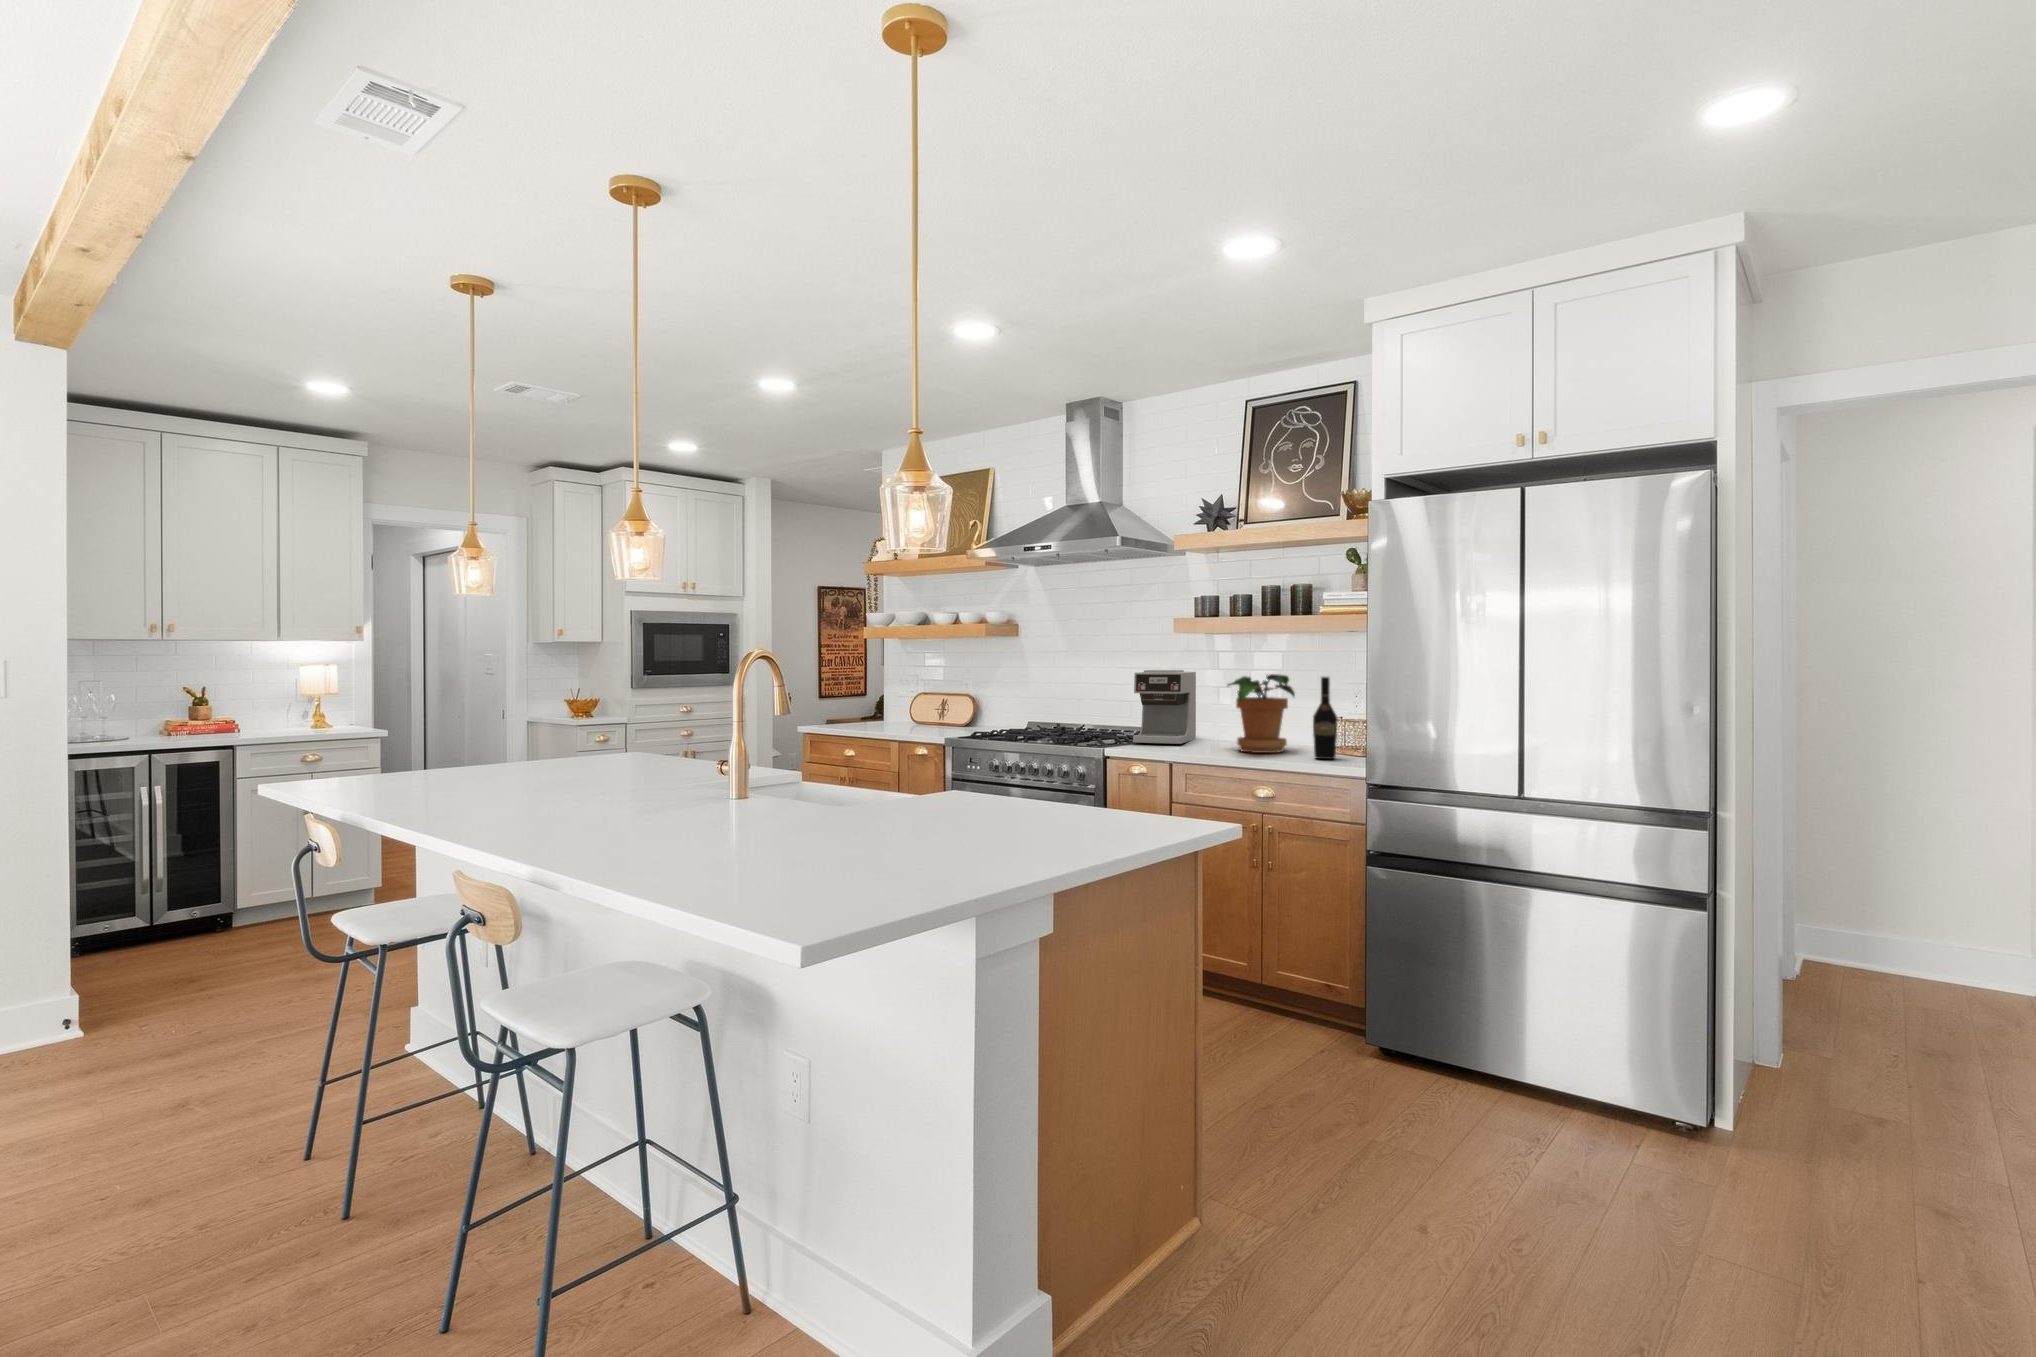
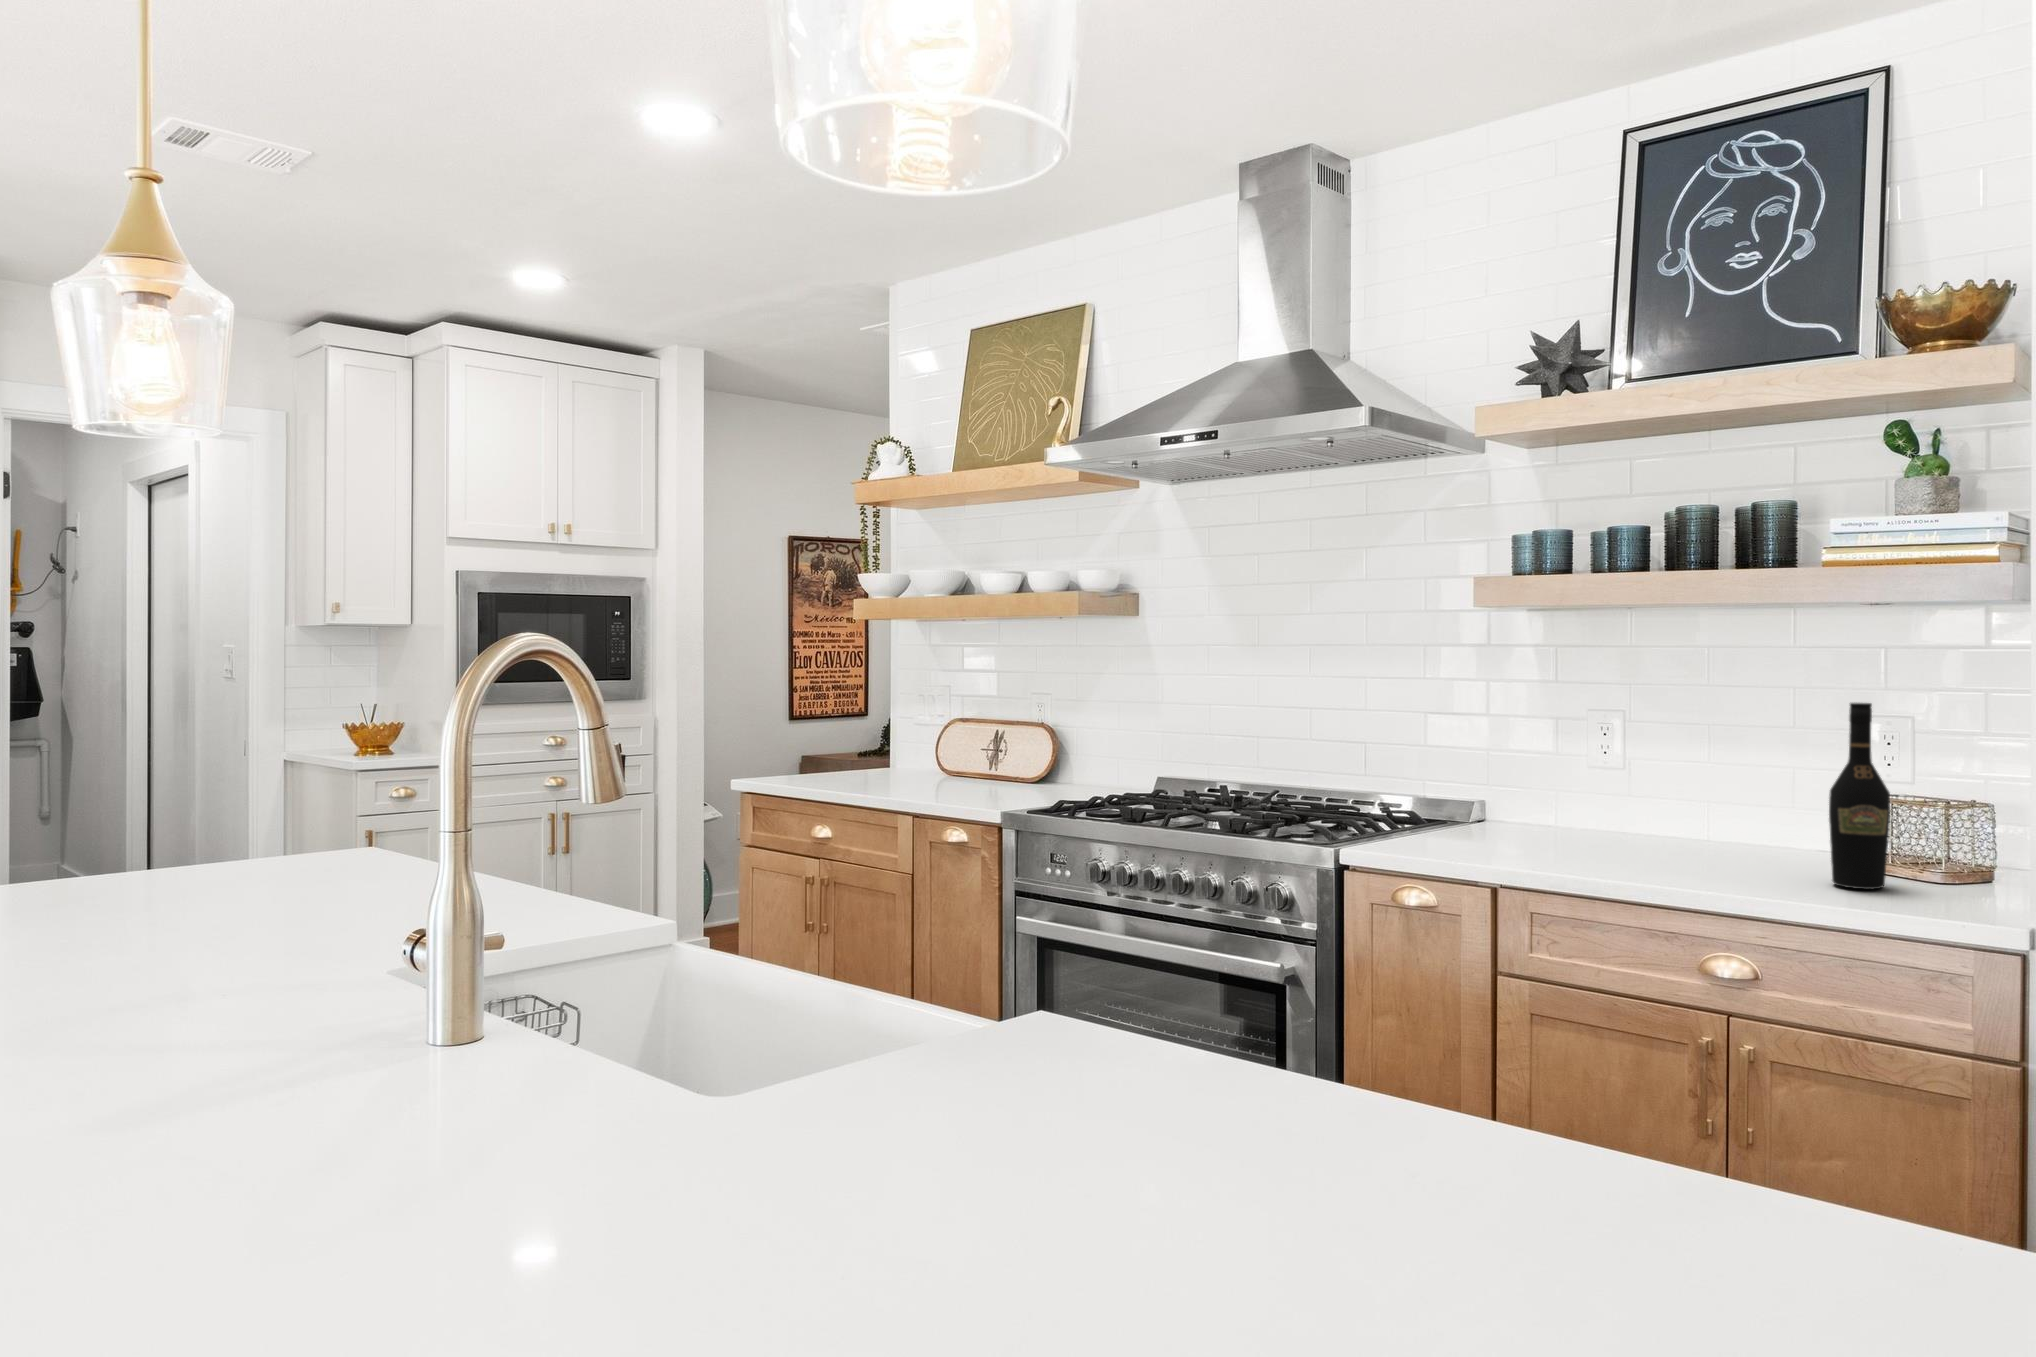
coffee maker: present [1133,670,1196,744] -> none [1389,683,1509,837]
potted plant: present [1228,674,1295,753] -> none [1601,694,1765,867]

